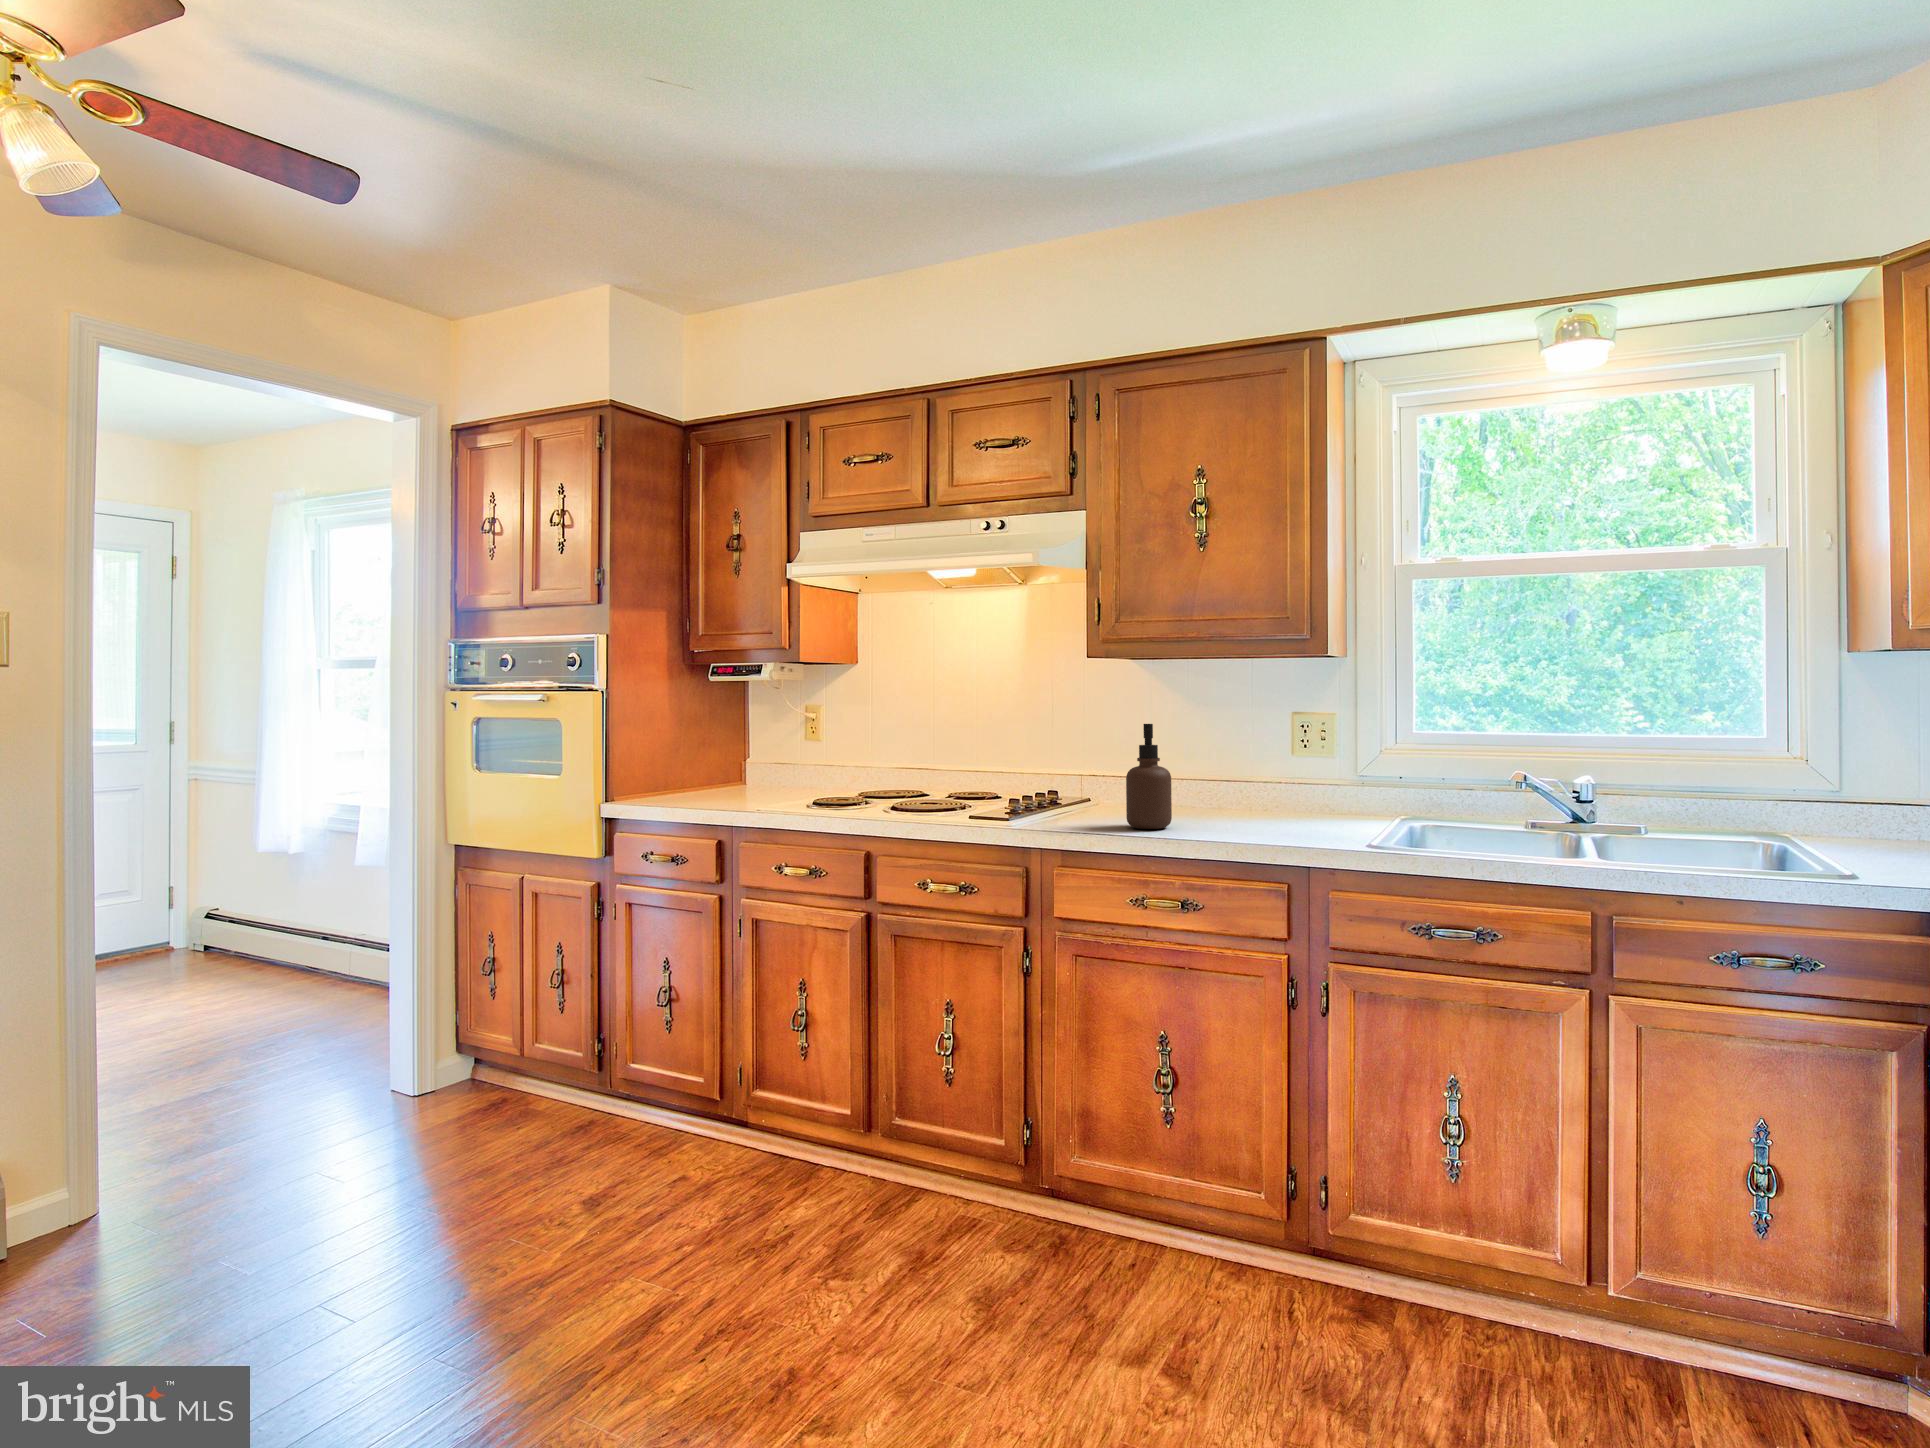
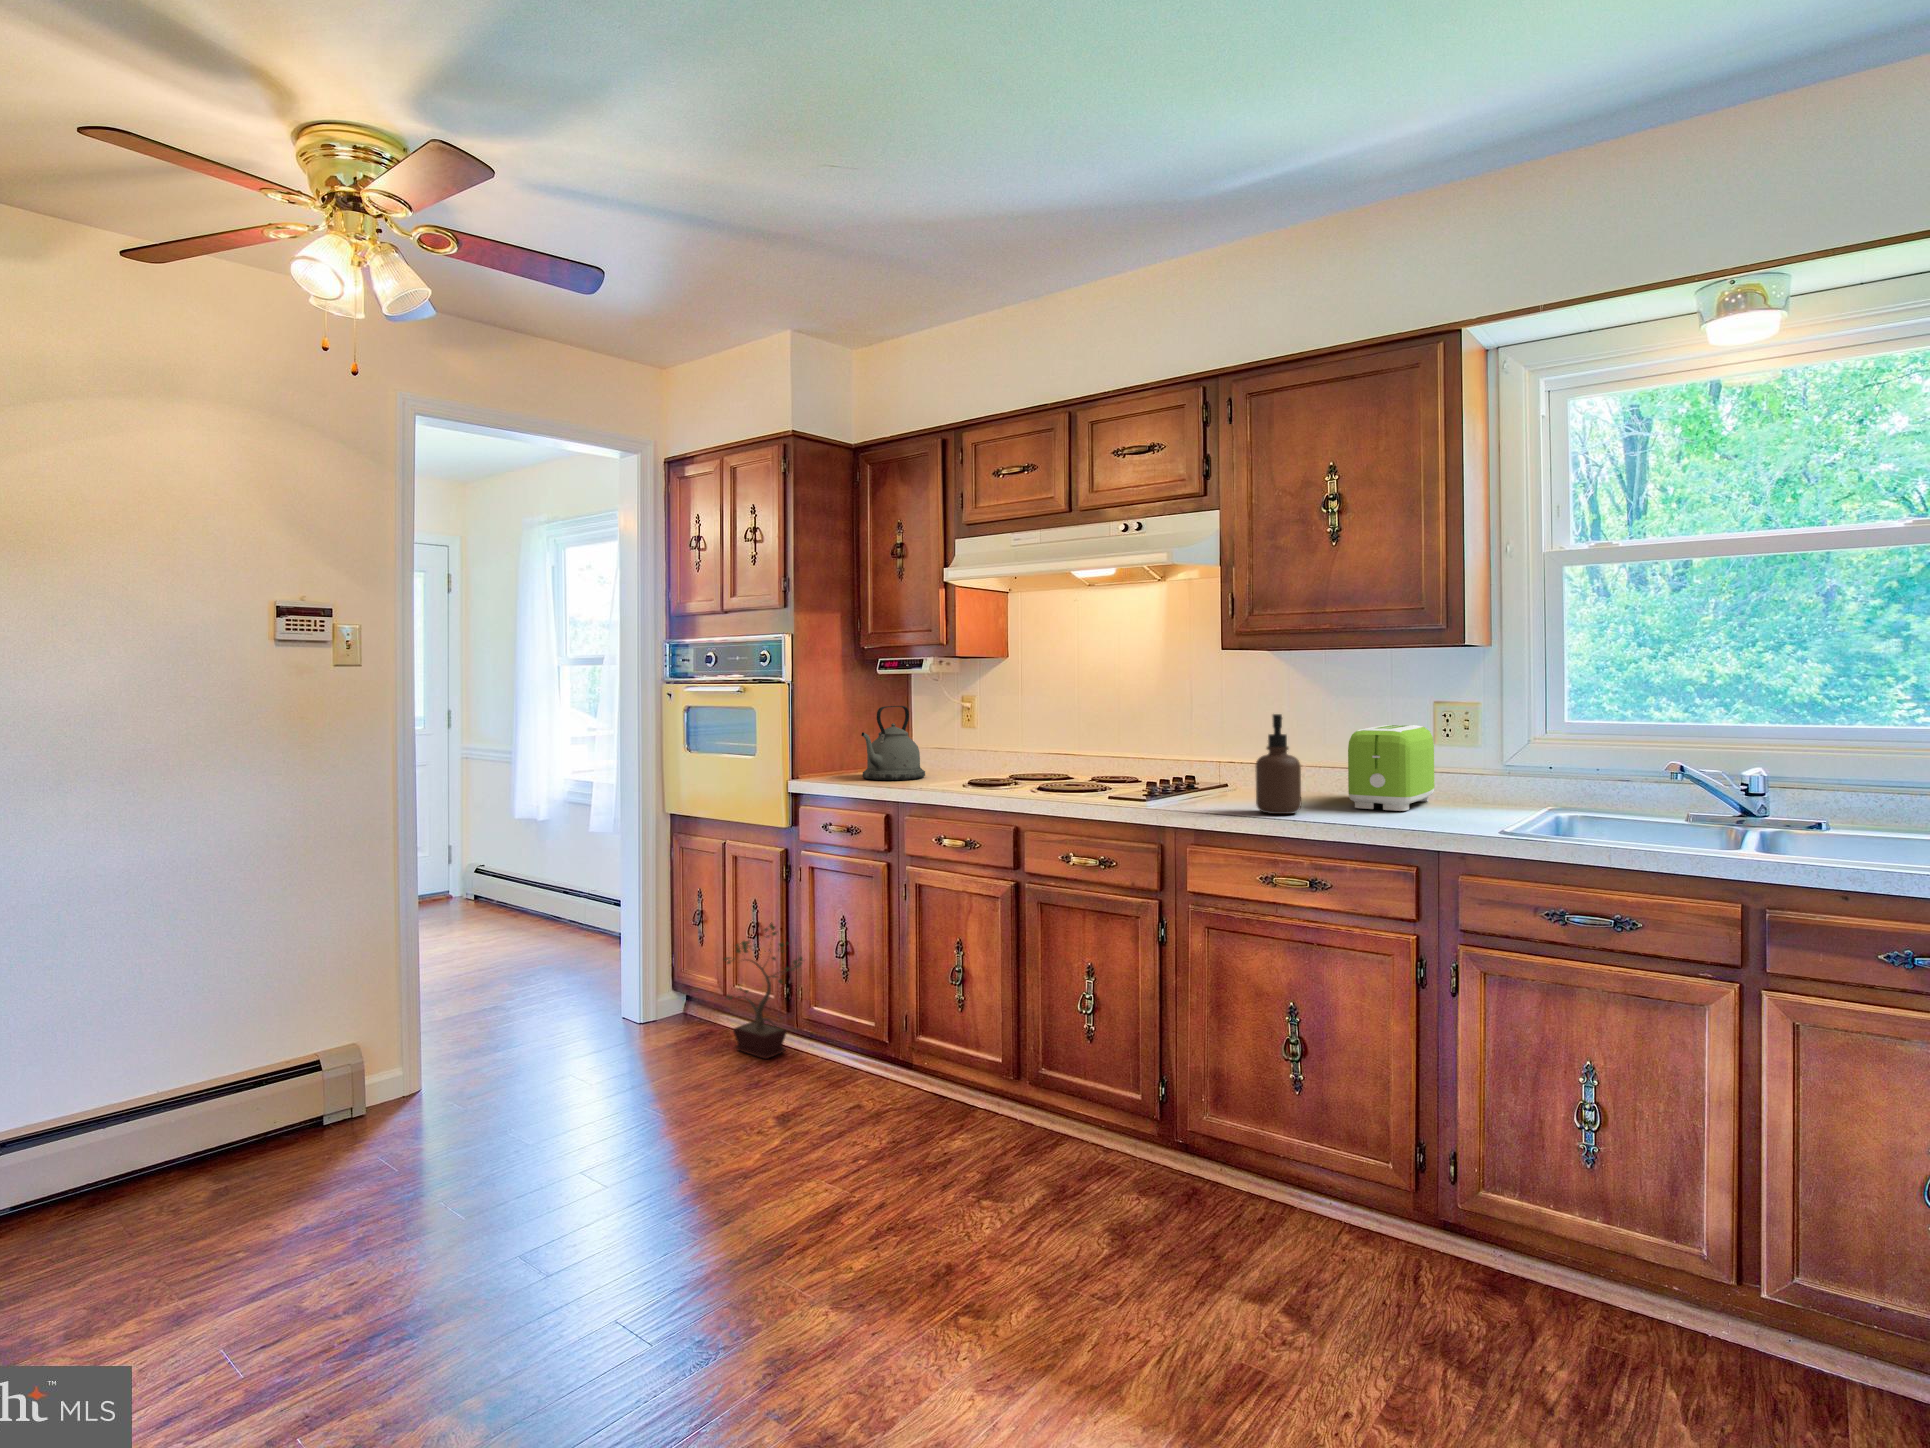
kettle: none [692,716,766,799] -> present [862,706,925,780]
toaster: none [1215,735,1292,822] -> present [1348,725,1434,811]
potted plant: none [517,967,623,1130] -> present [724,923,802,1059]

